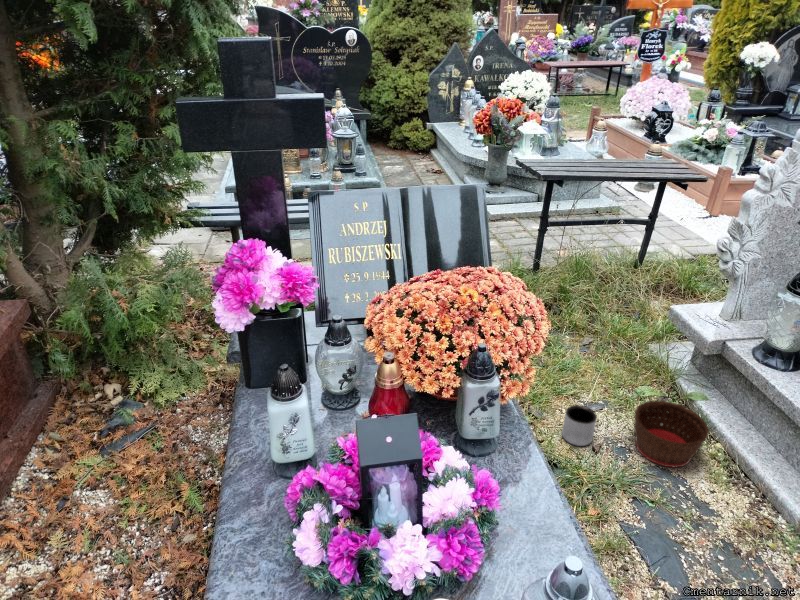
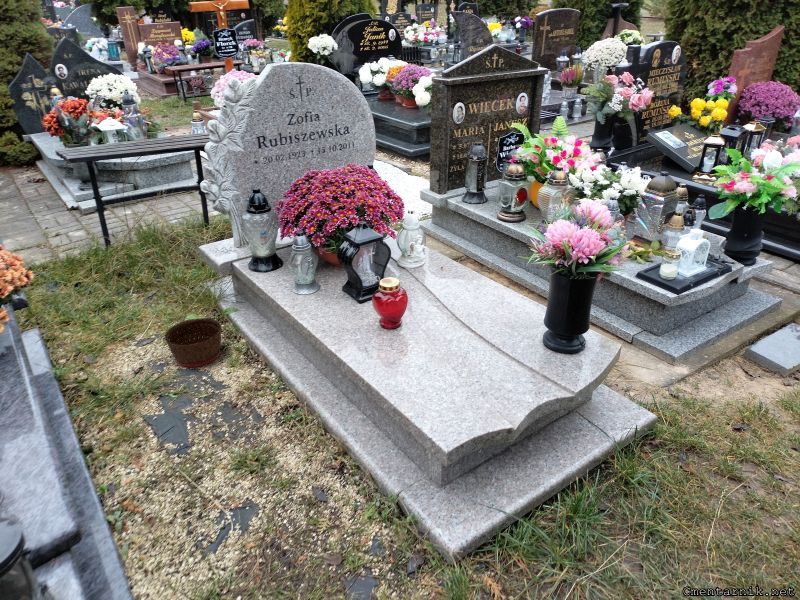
planter: present [562,405,597,446] -> none [106,342,139,375]

